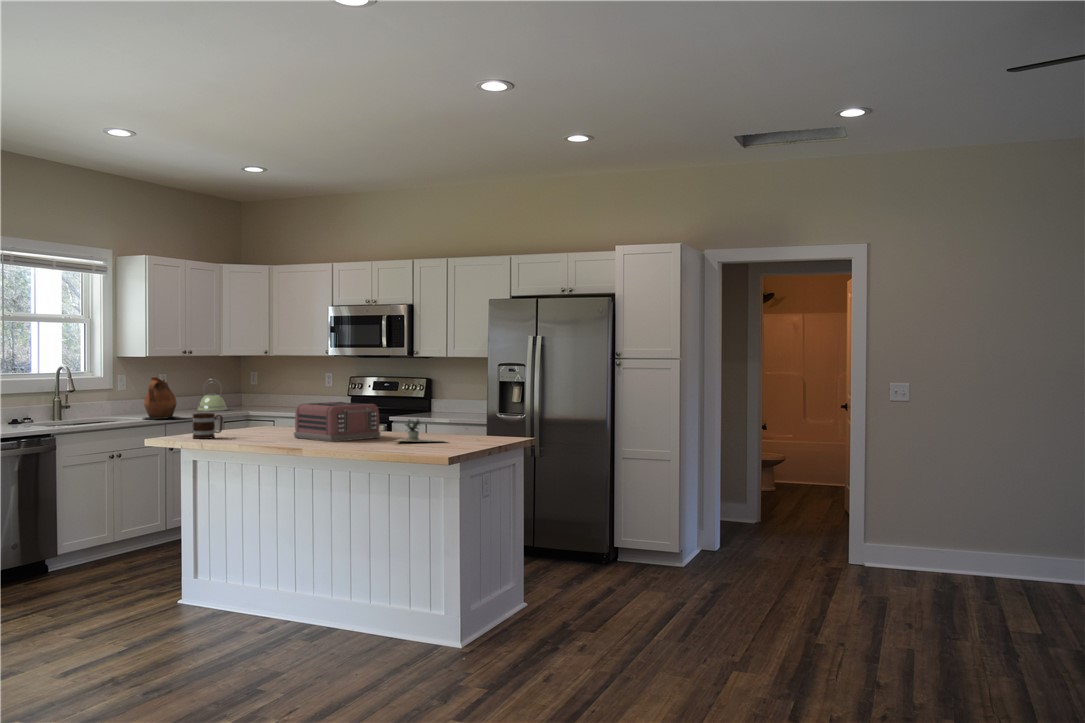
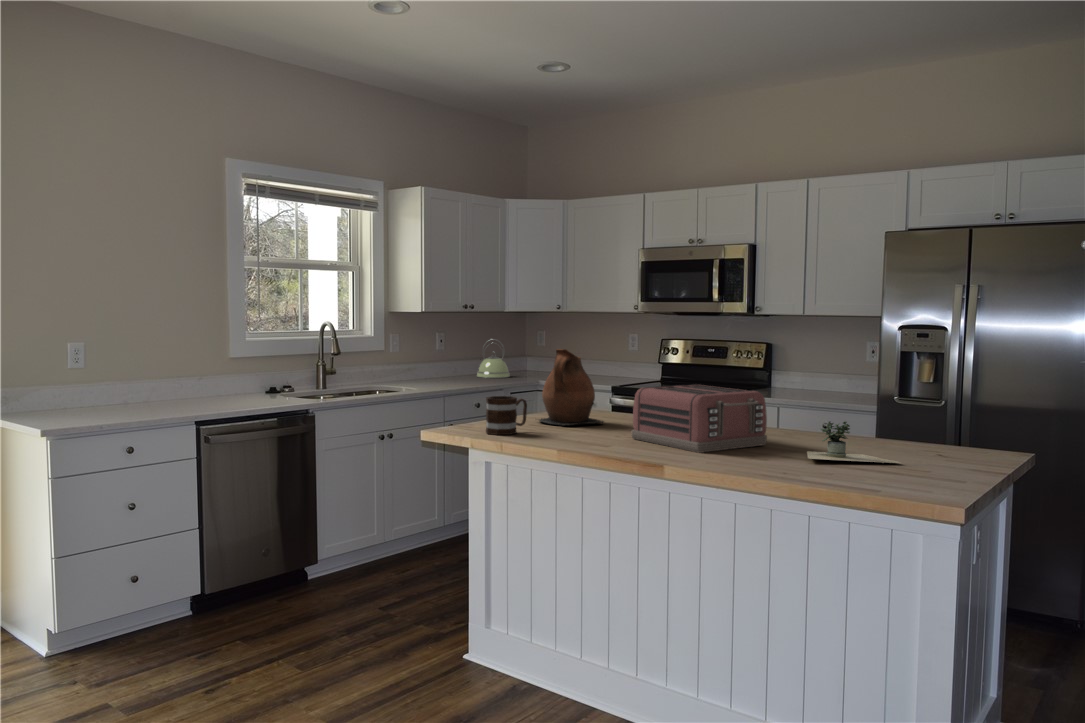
ceramic pitcher: present [144,377,181,419] -> present [539,349,604,425]

